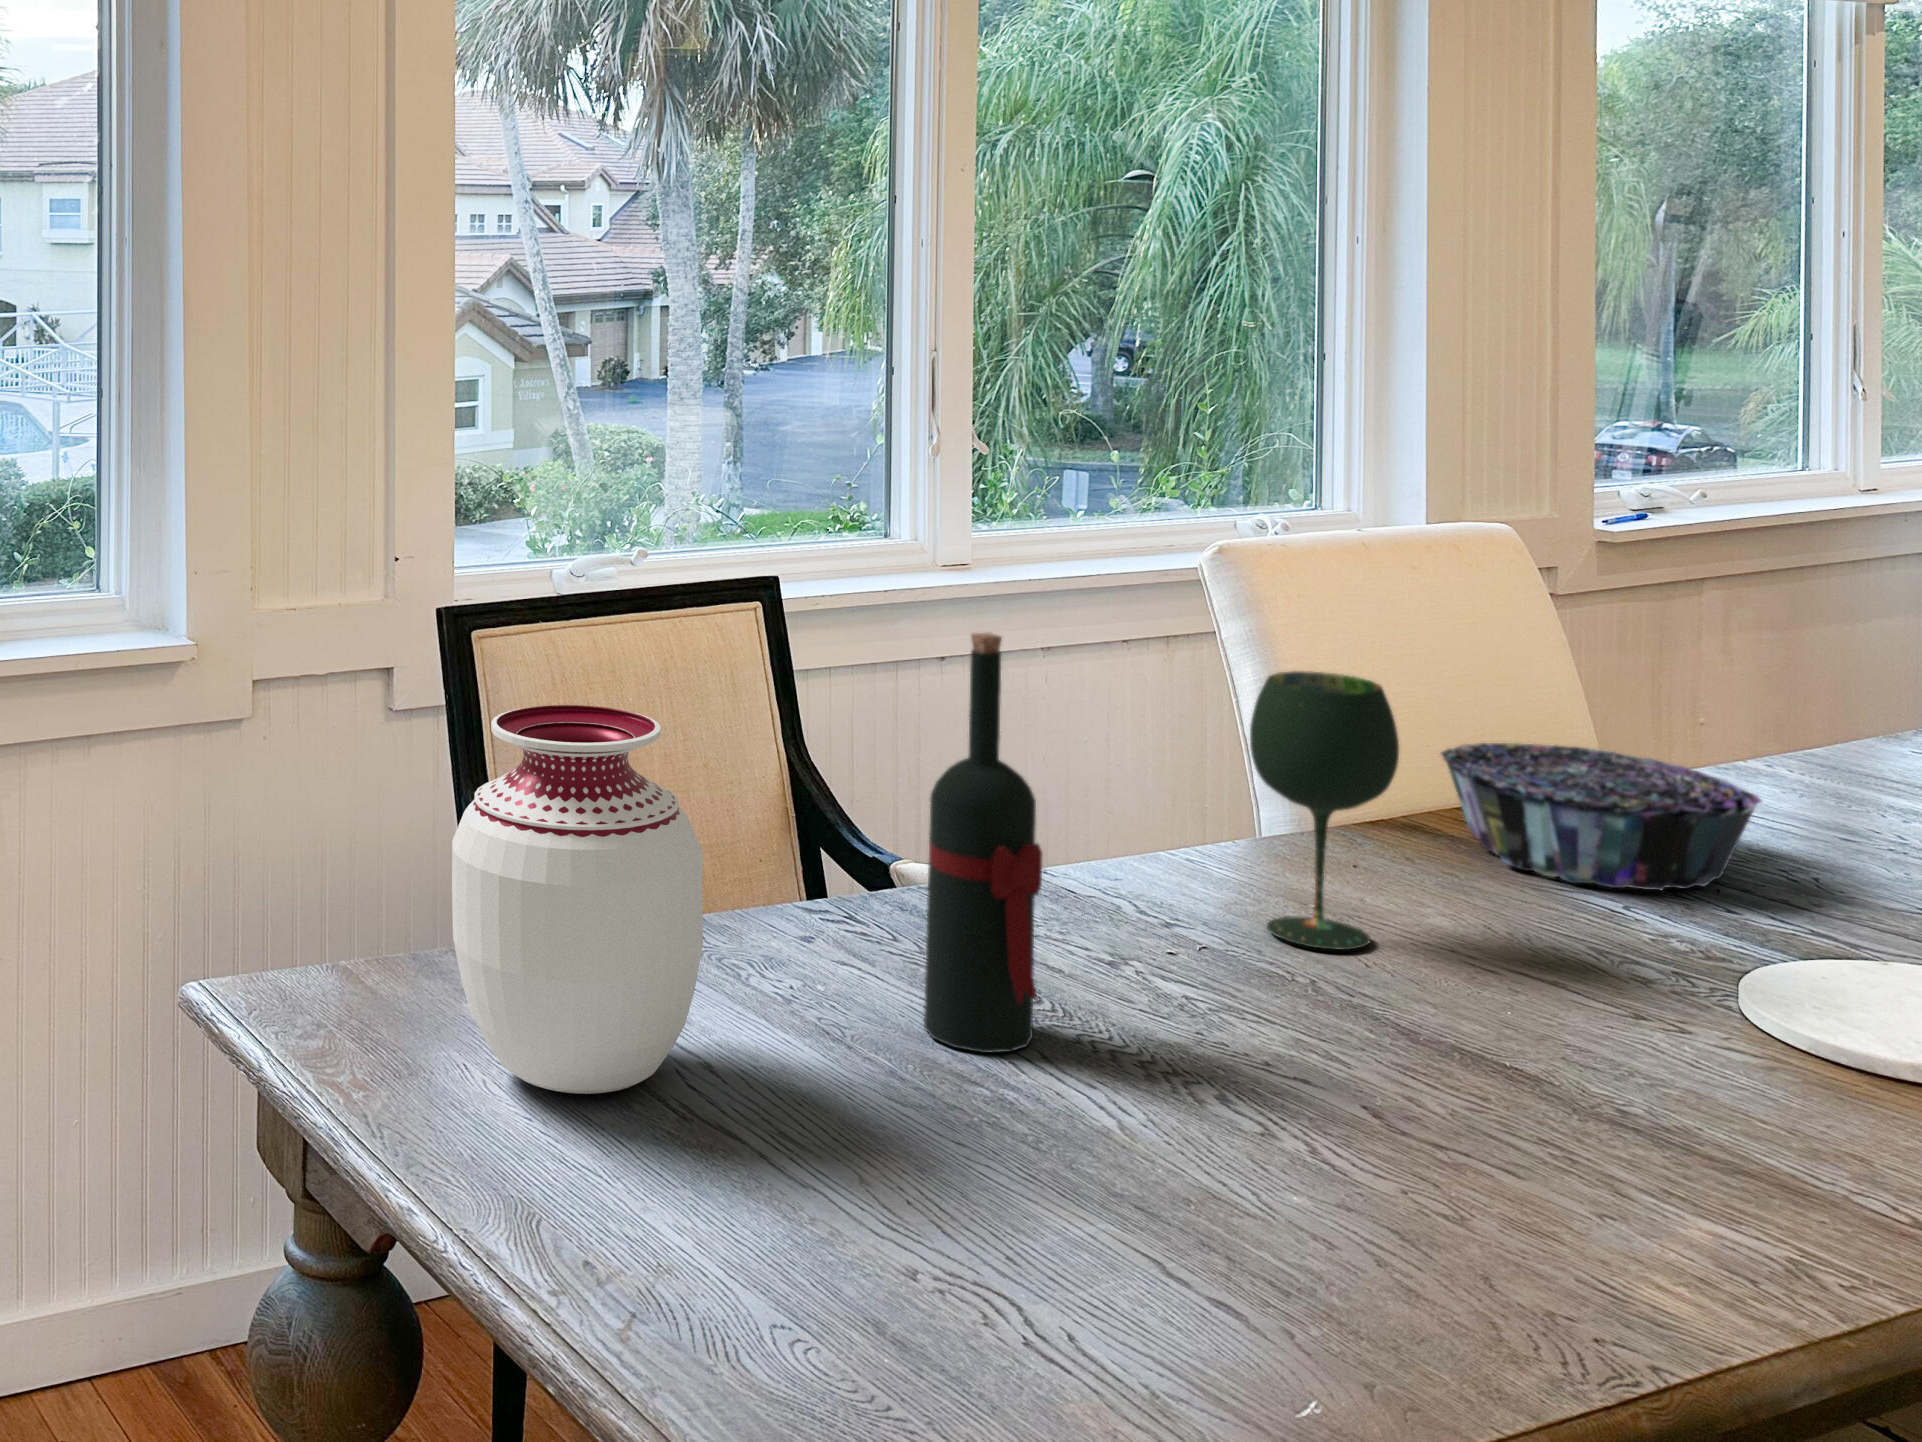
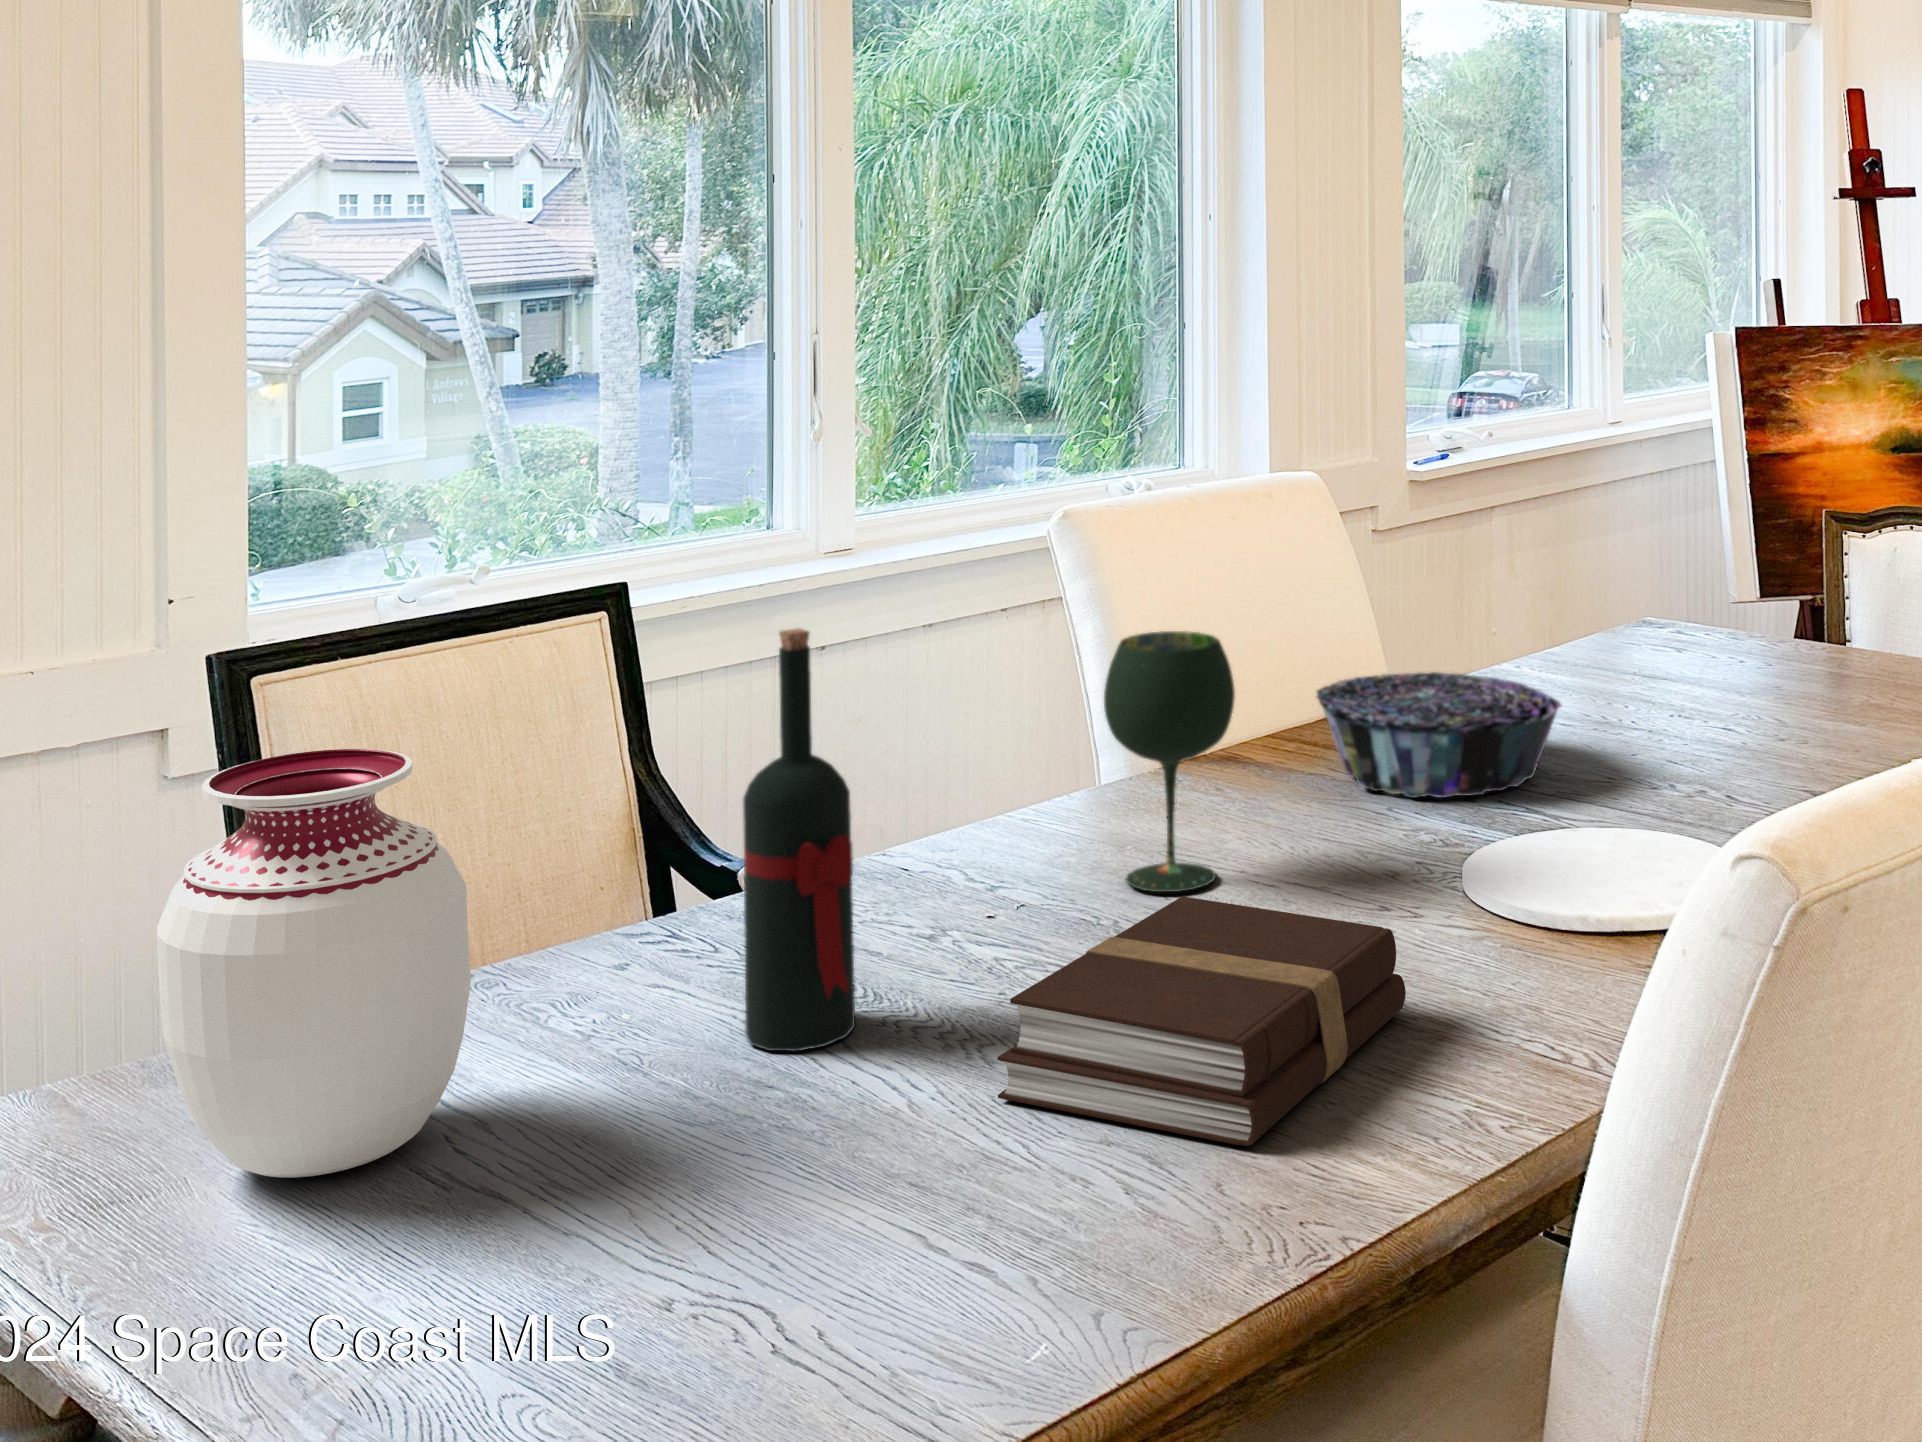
book: none [1216,955,1669,1241] -> present [997,896,1406,1146]

